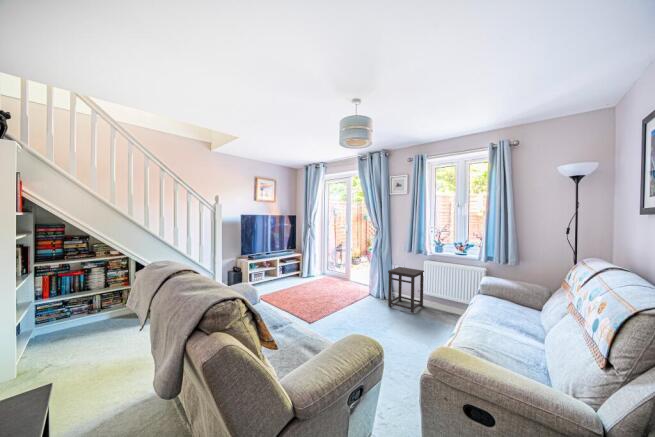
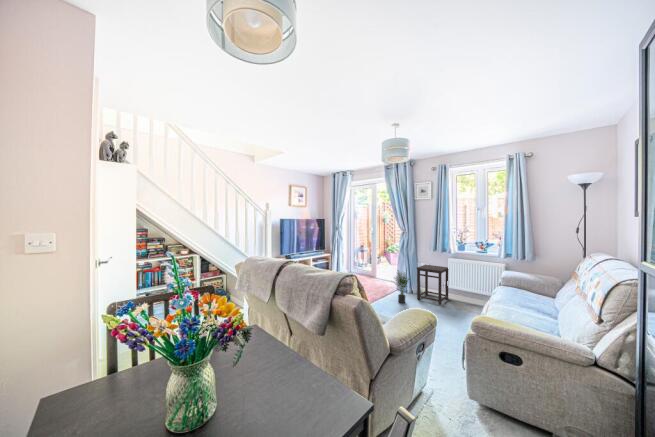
potted plant: none [356,271,383,311] -> present [395,272,410,303]

